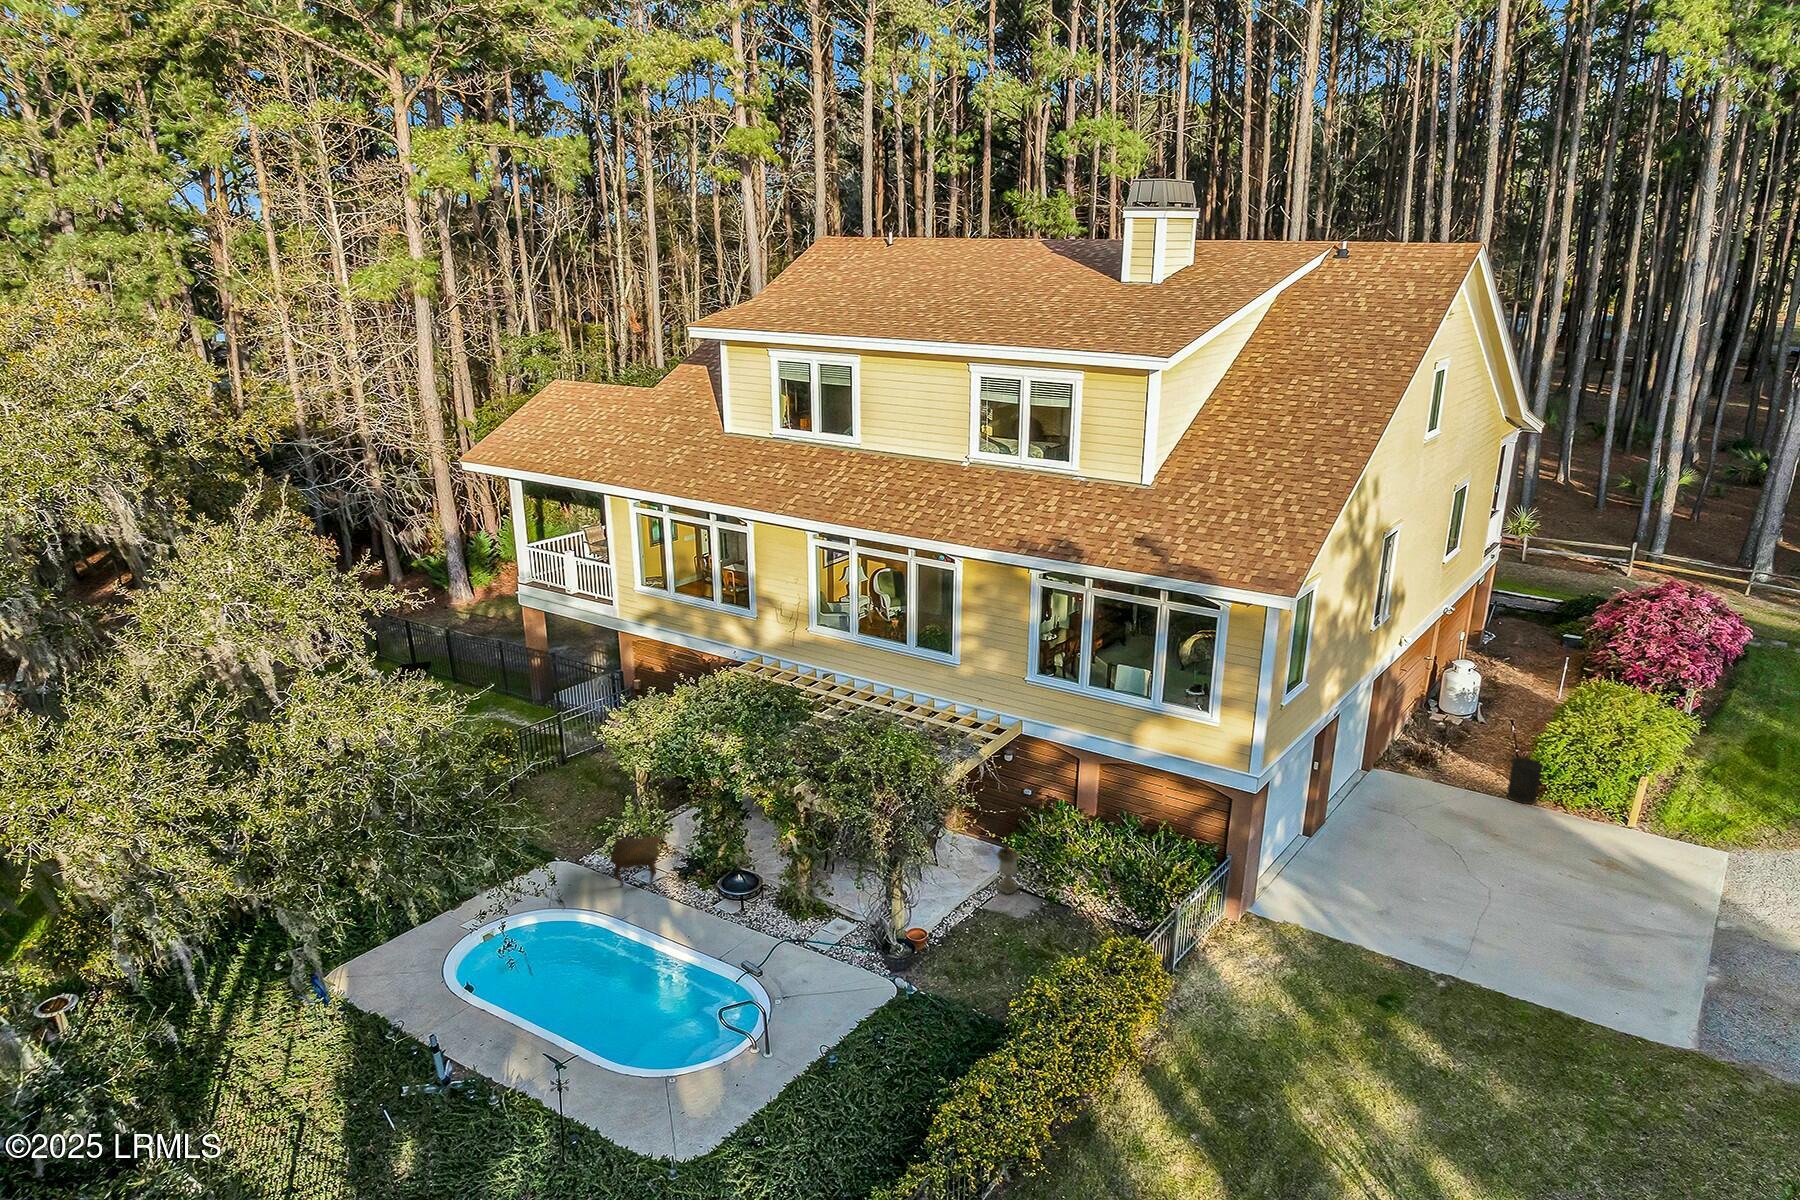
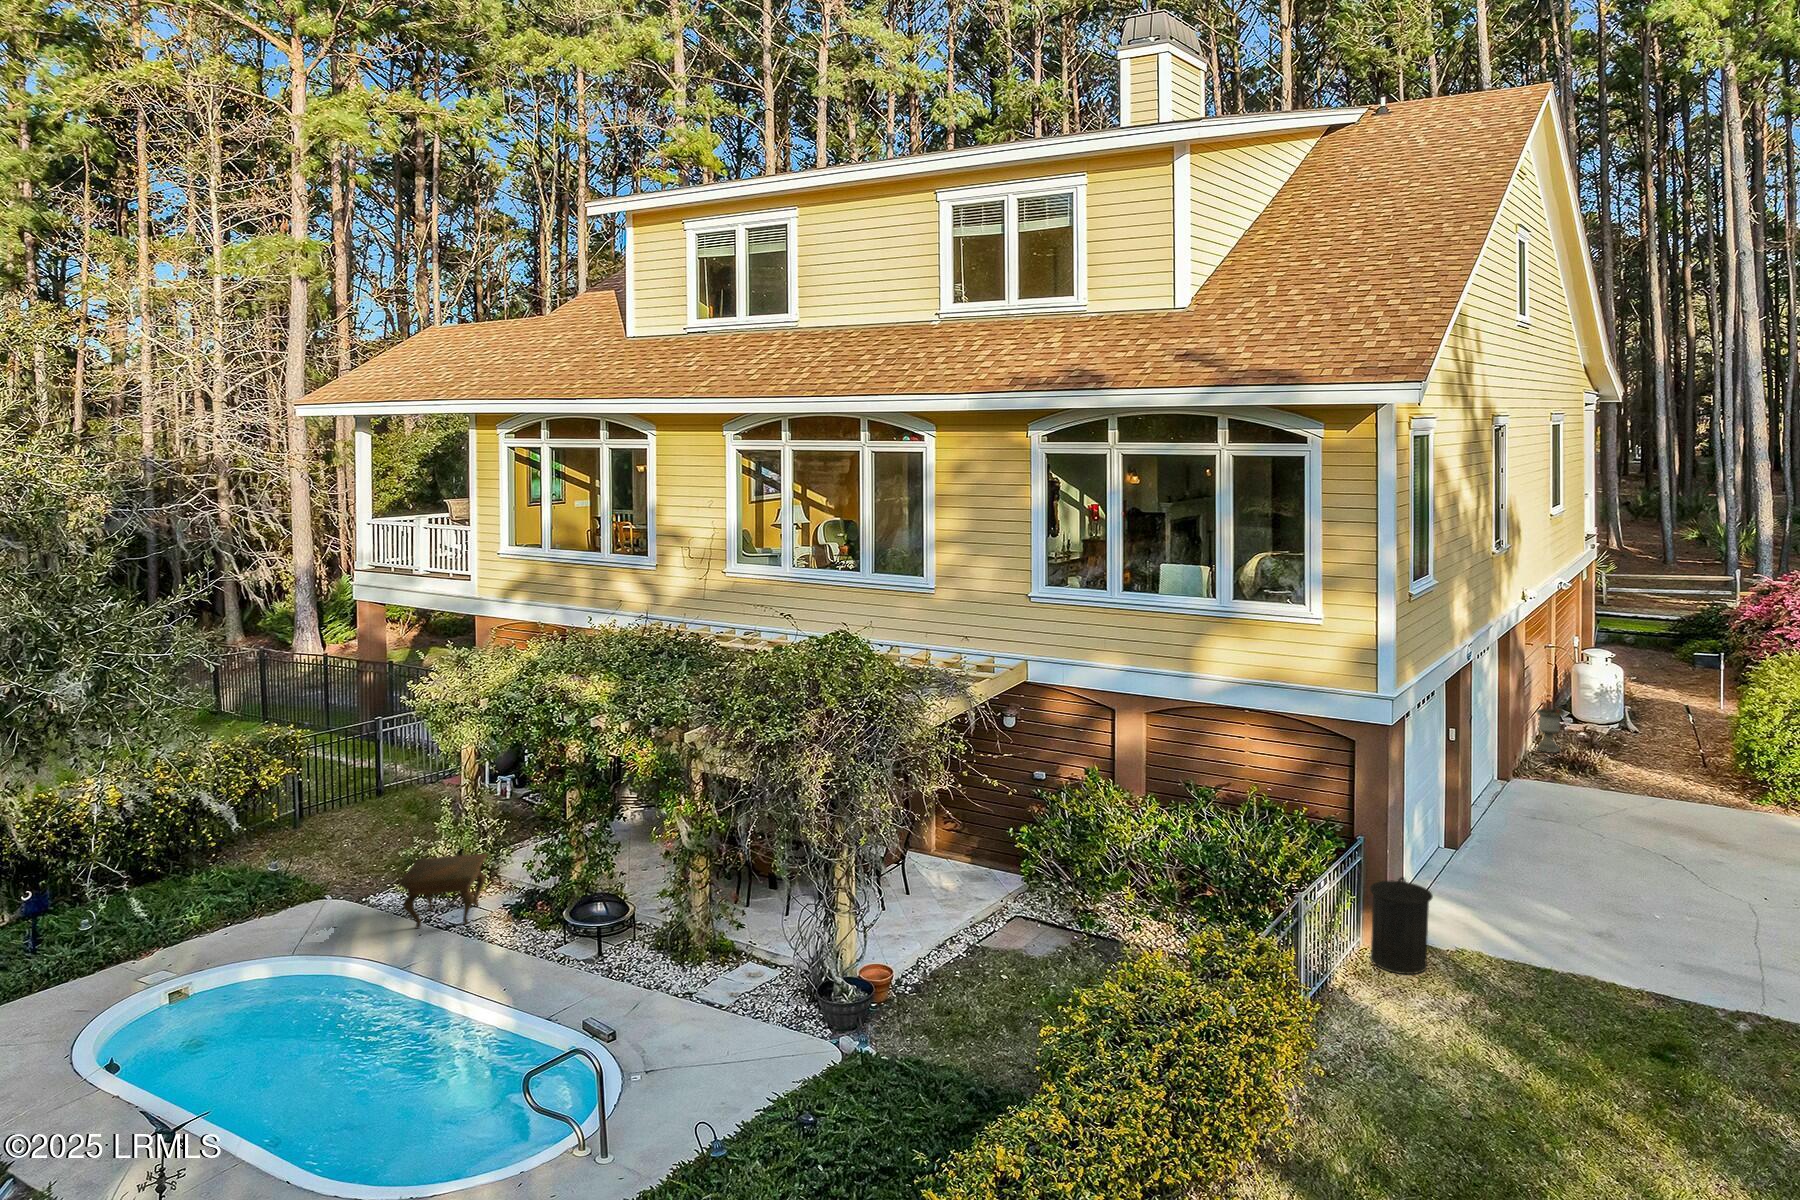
trash can: present [1507,757,1544,804] -> present [1370,877,1433,974]
planter: present [996,847,1020,894] -> present [1536,707,1564,753]

